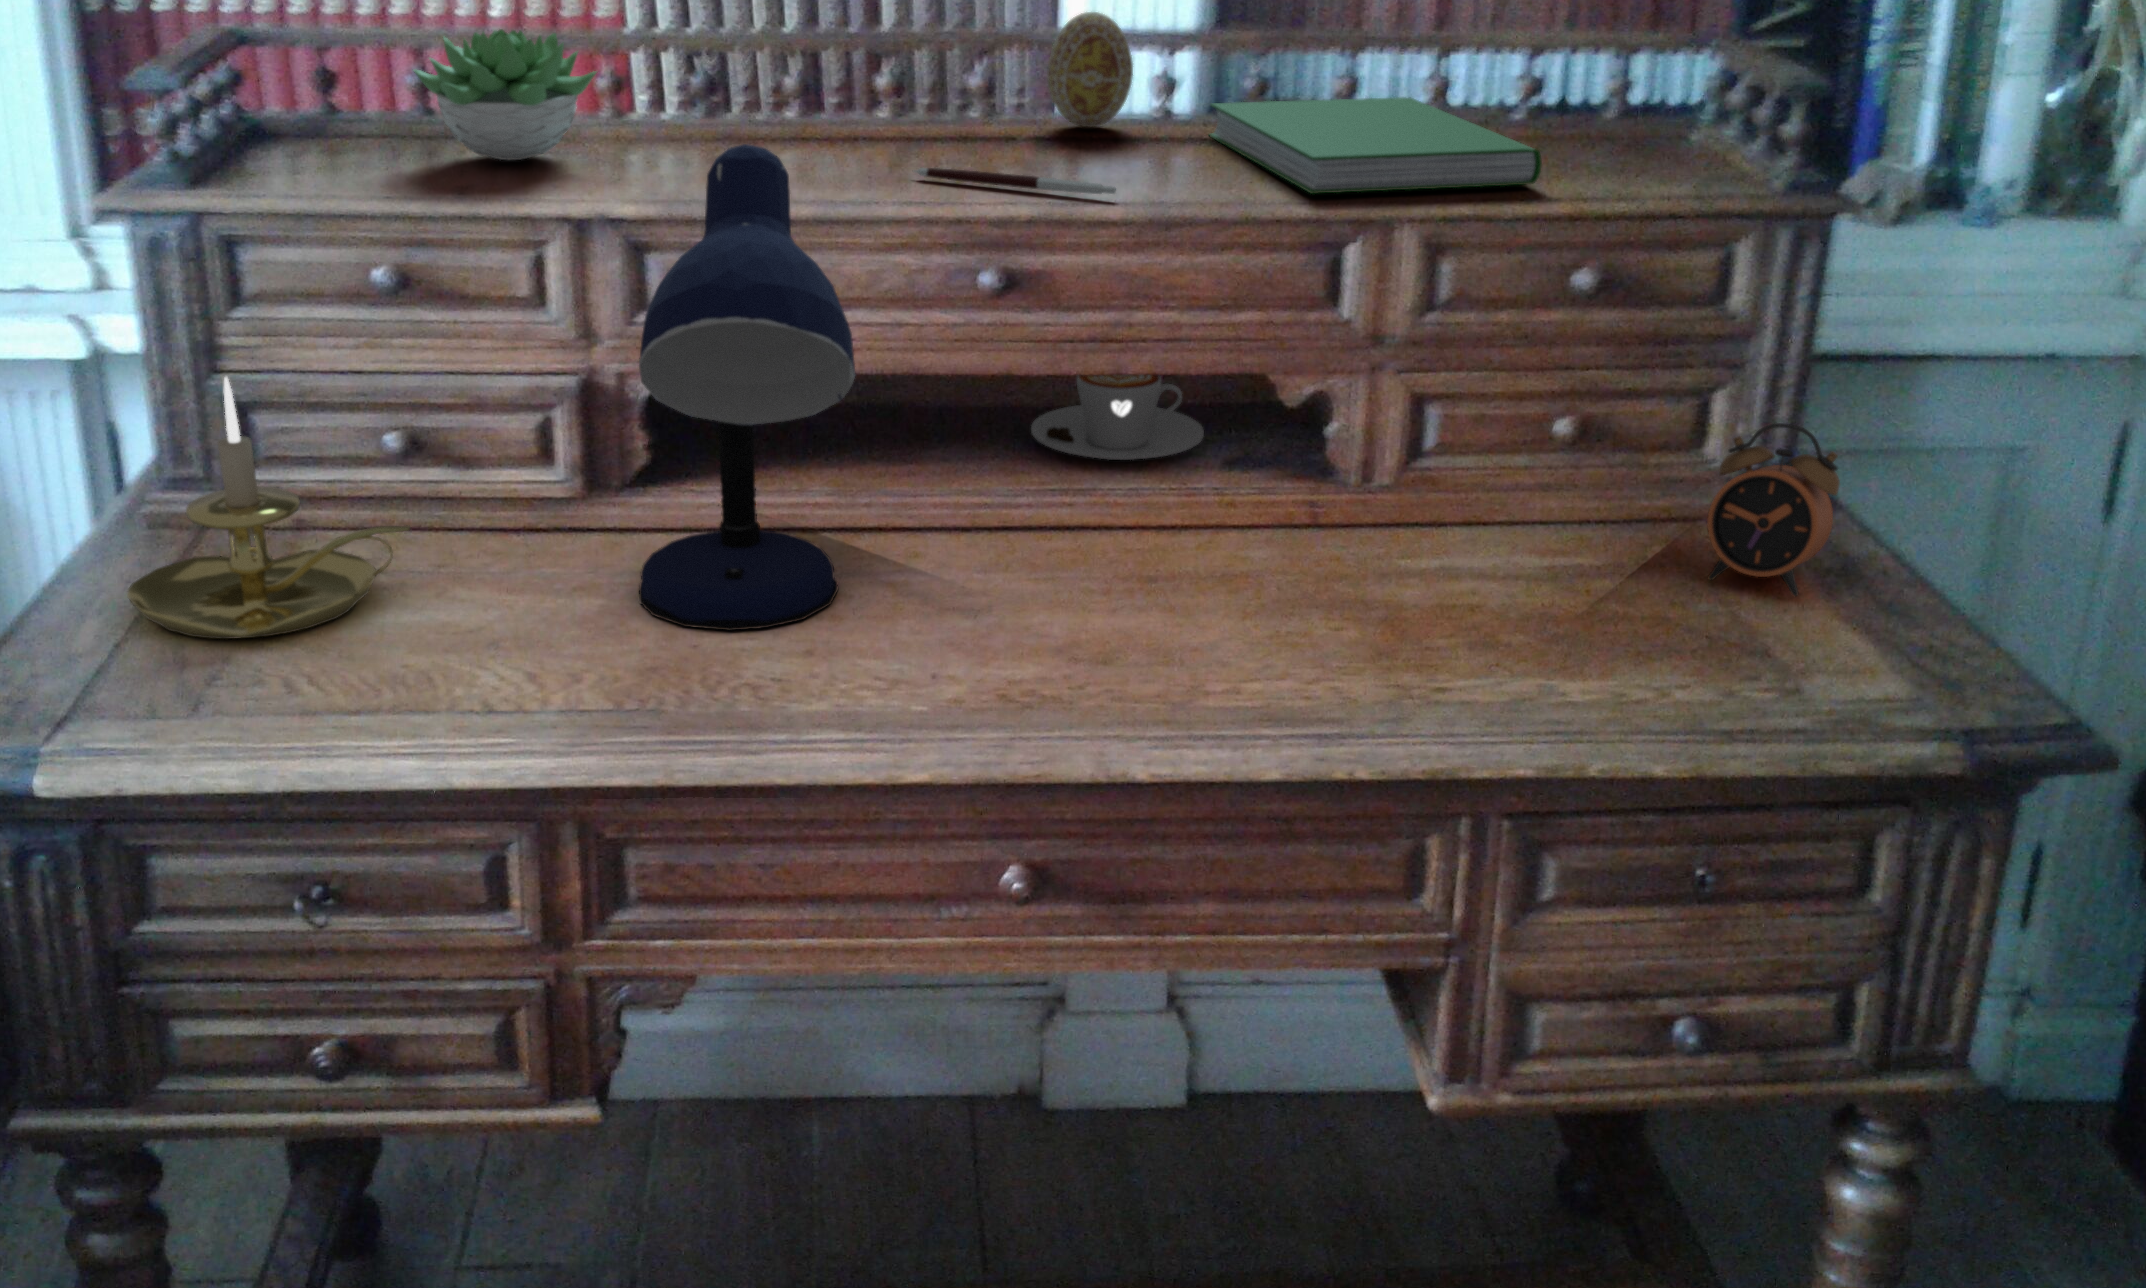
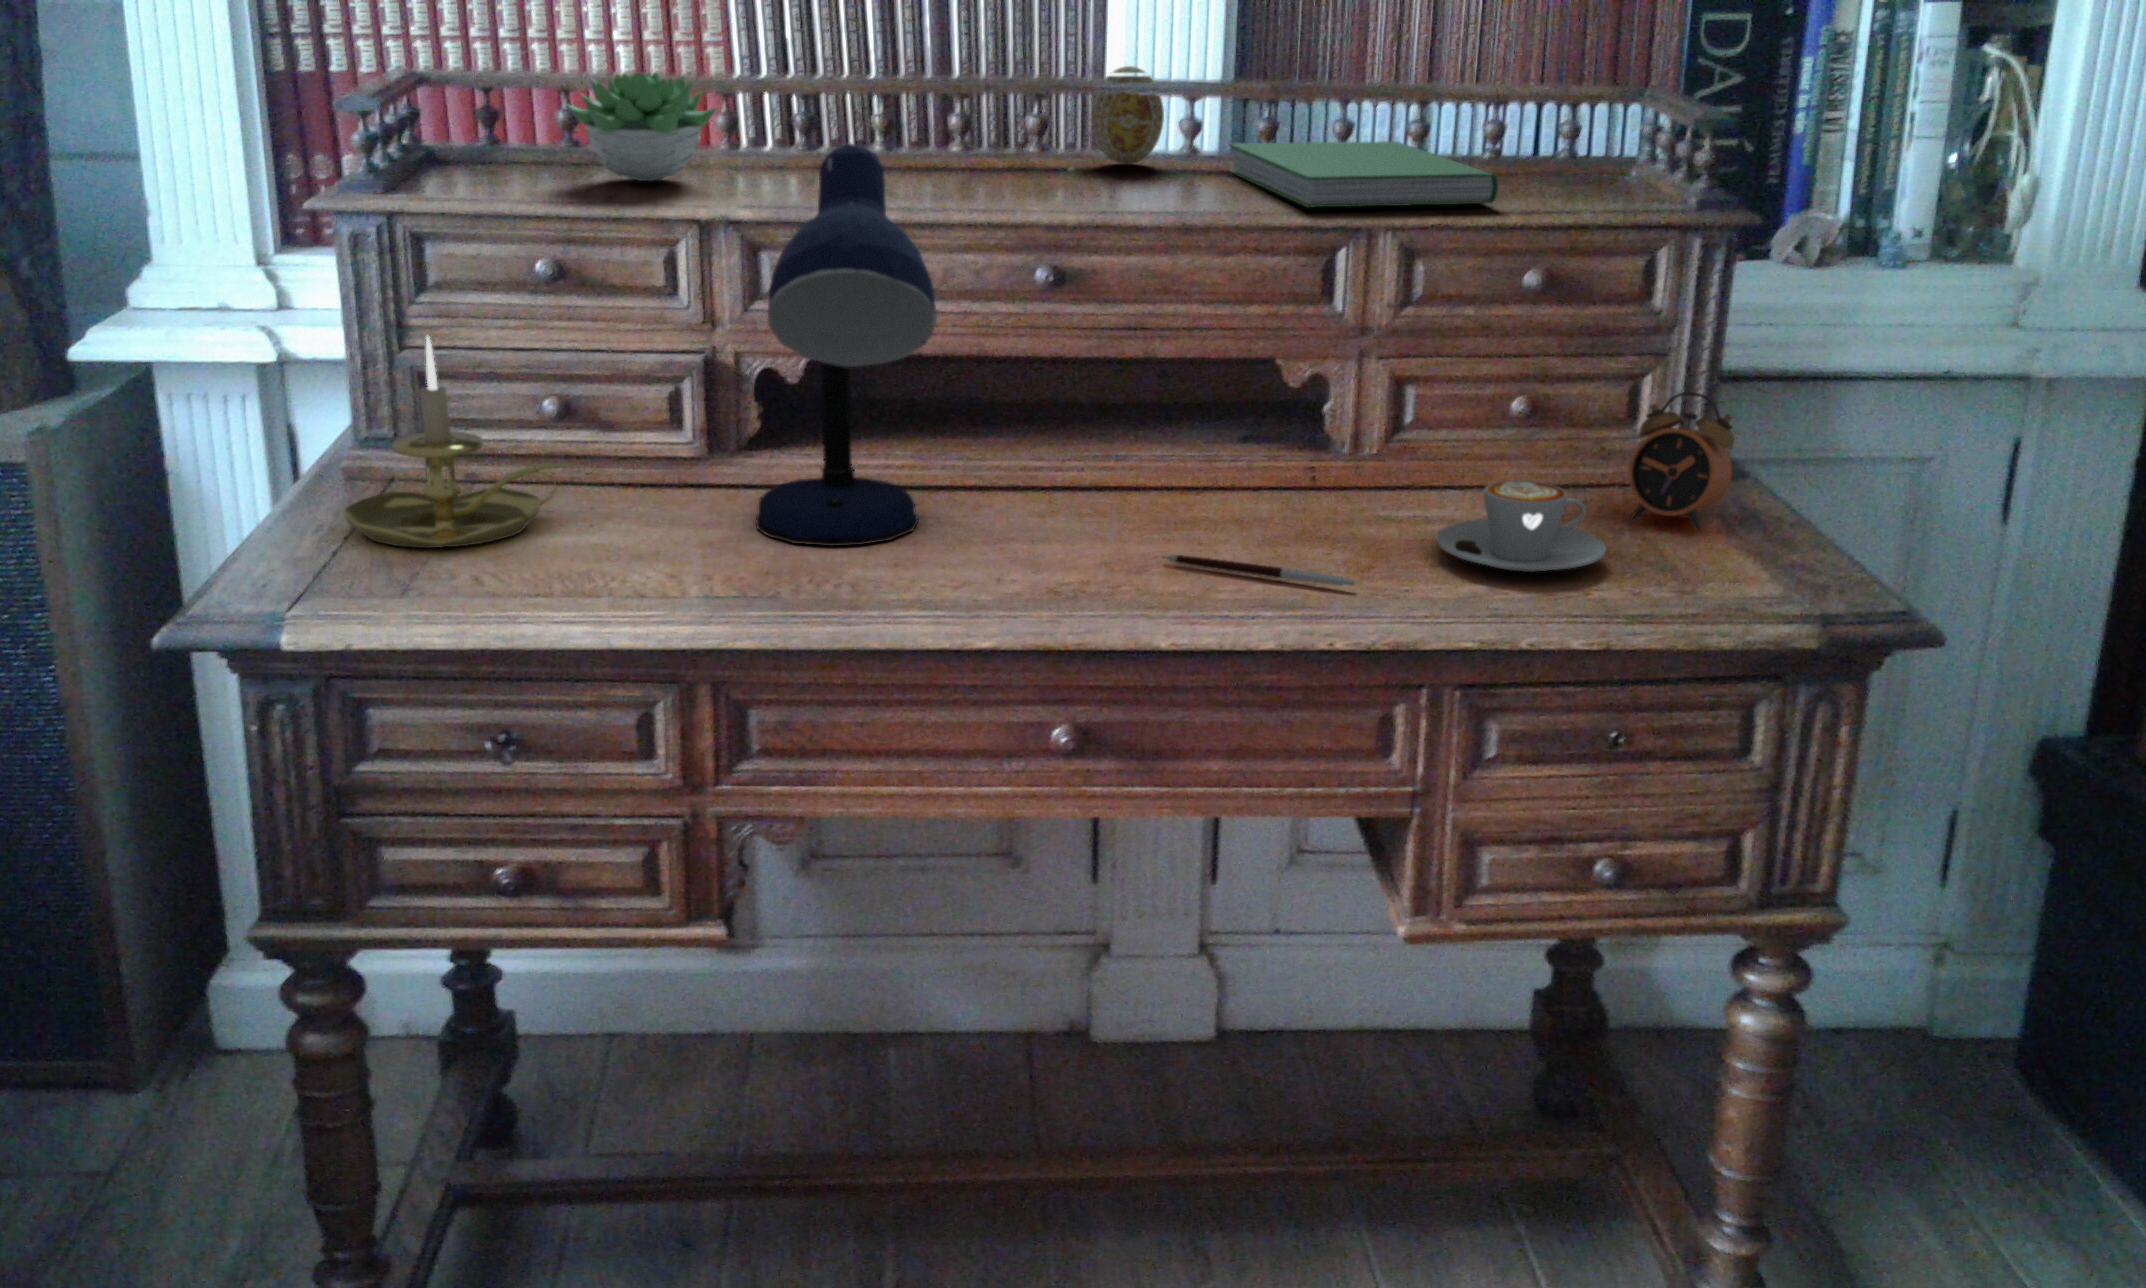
pen: present [914,168,1116,194] -> present [1165,555,1355,586]
coffee cup: present [1031,375,1204,460] -> present [1436,480,1606,572]

